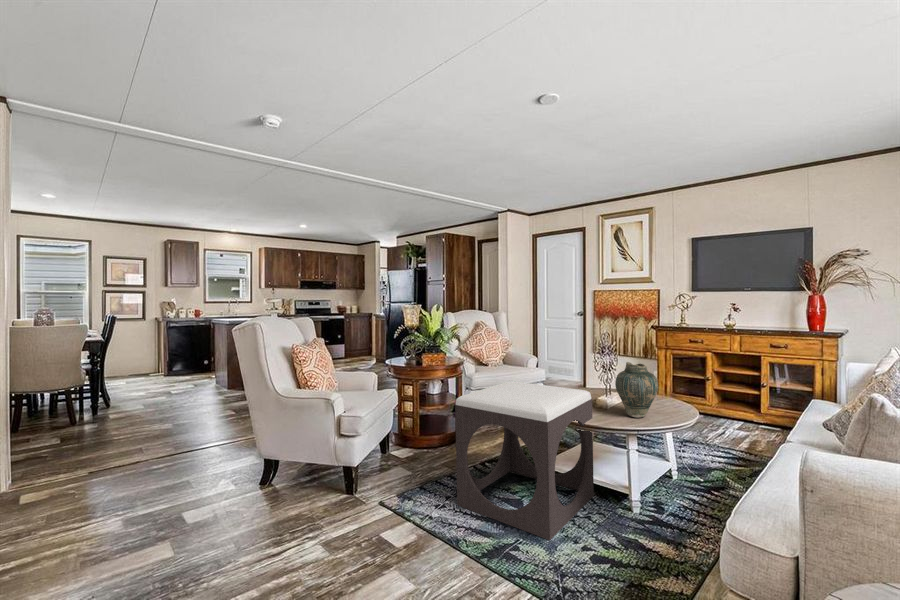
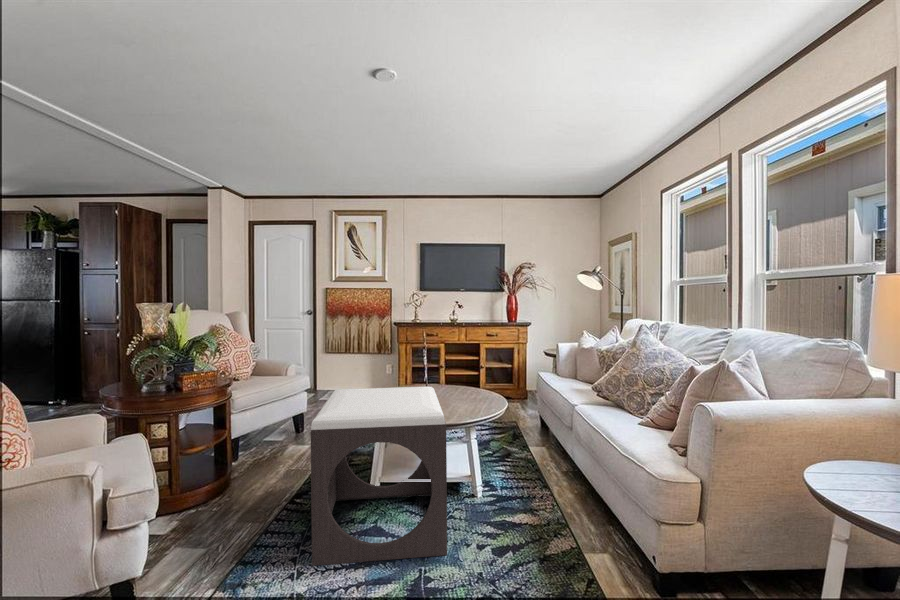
vase: present [615,362,658,418] -> none [446,353,483,406]

